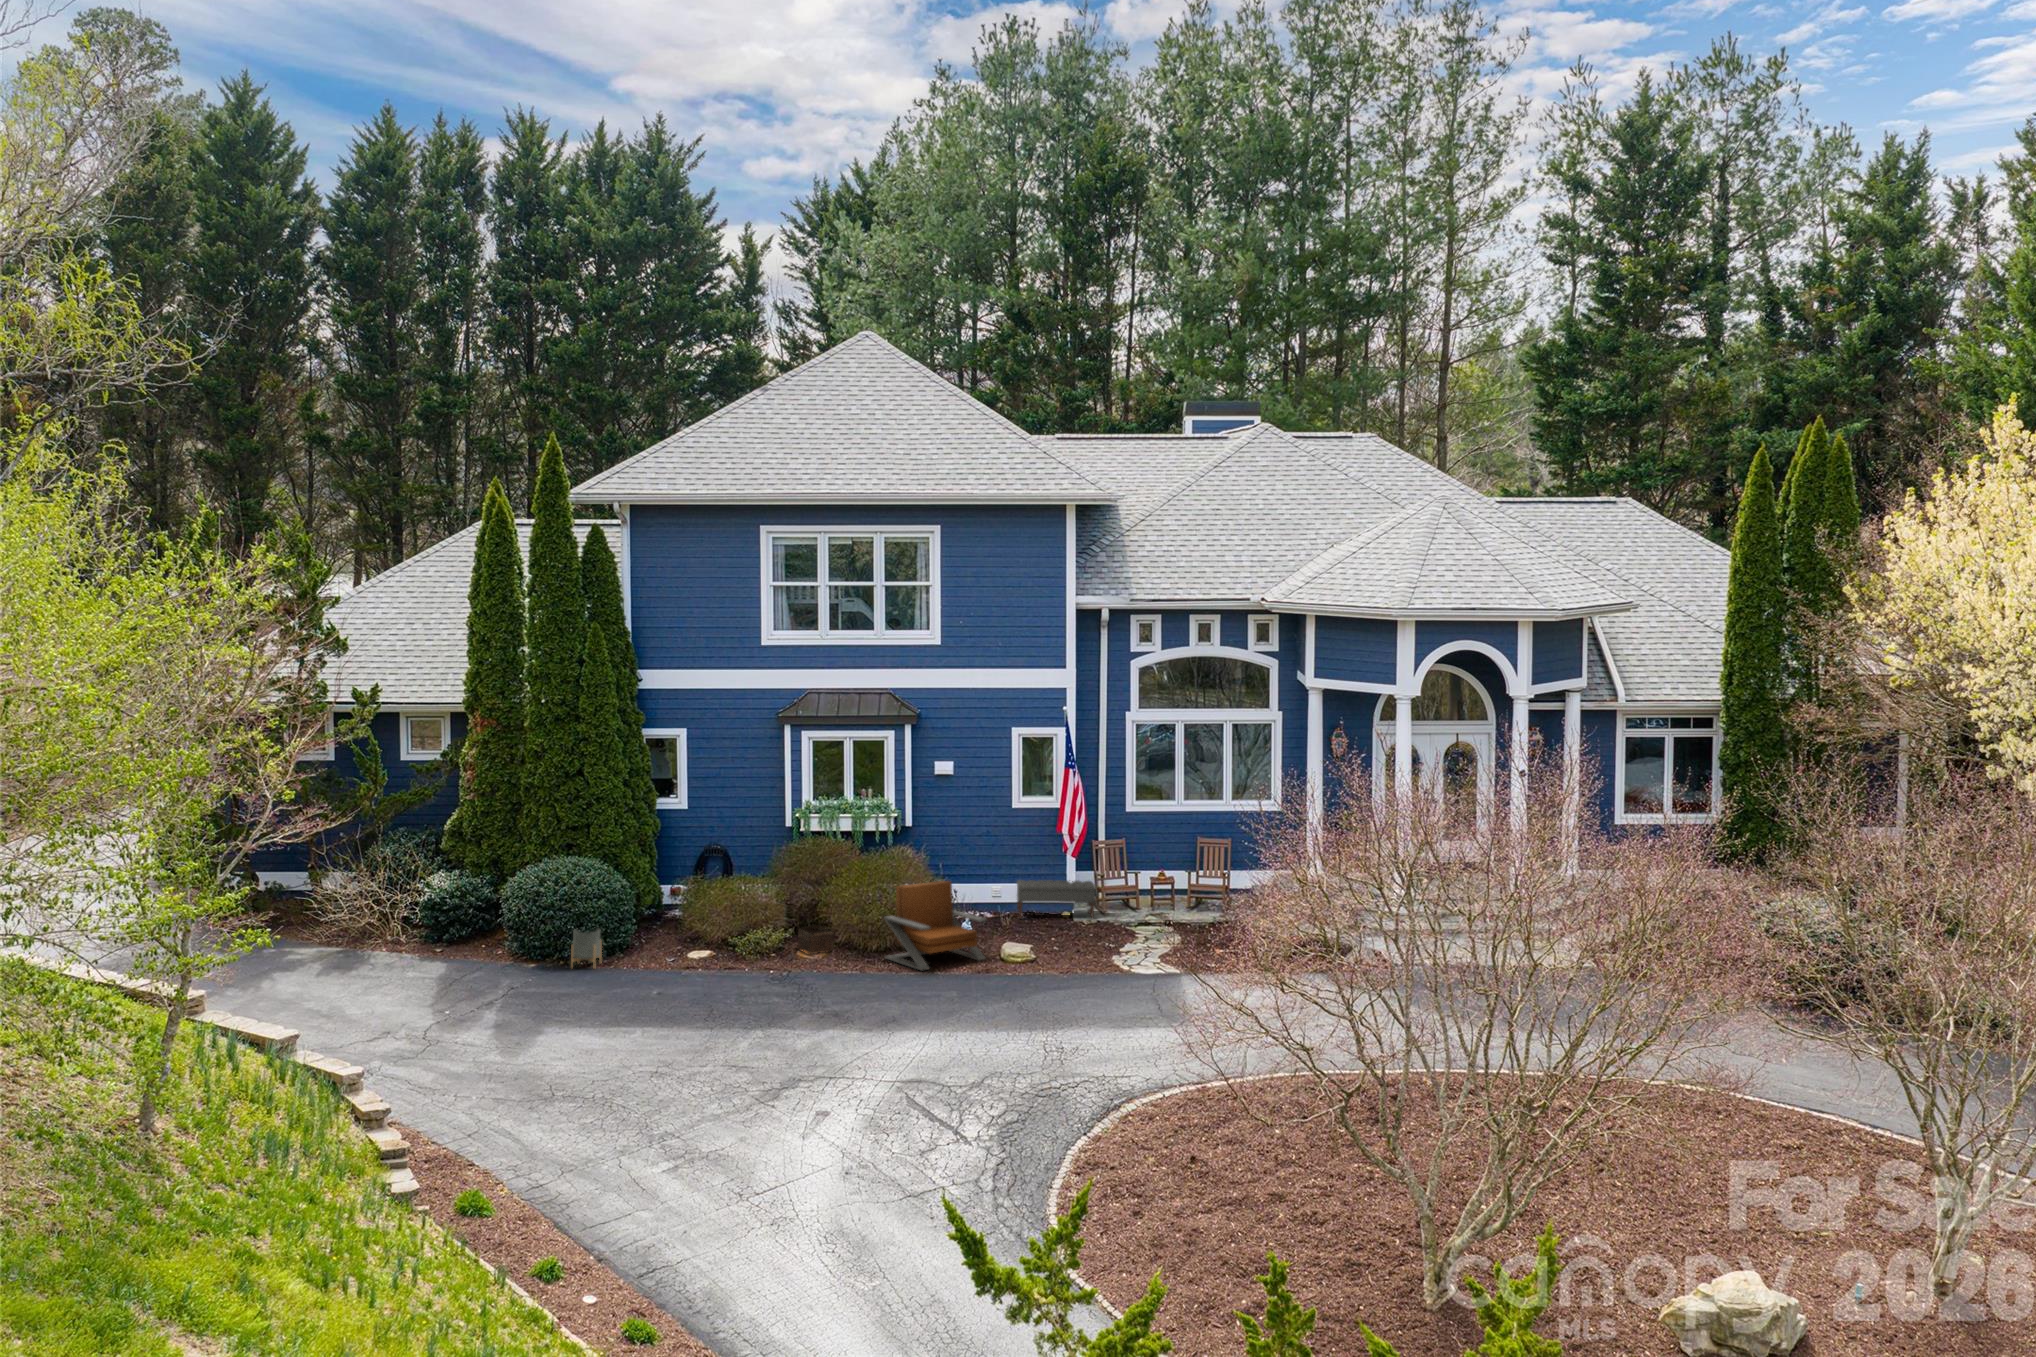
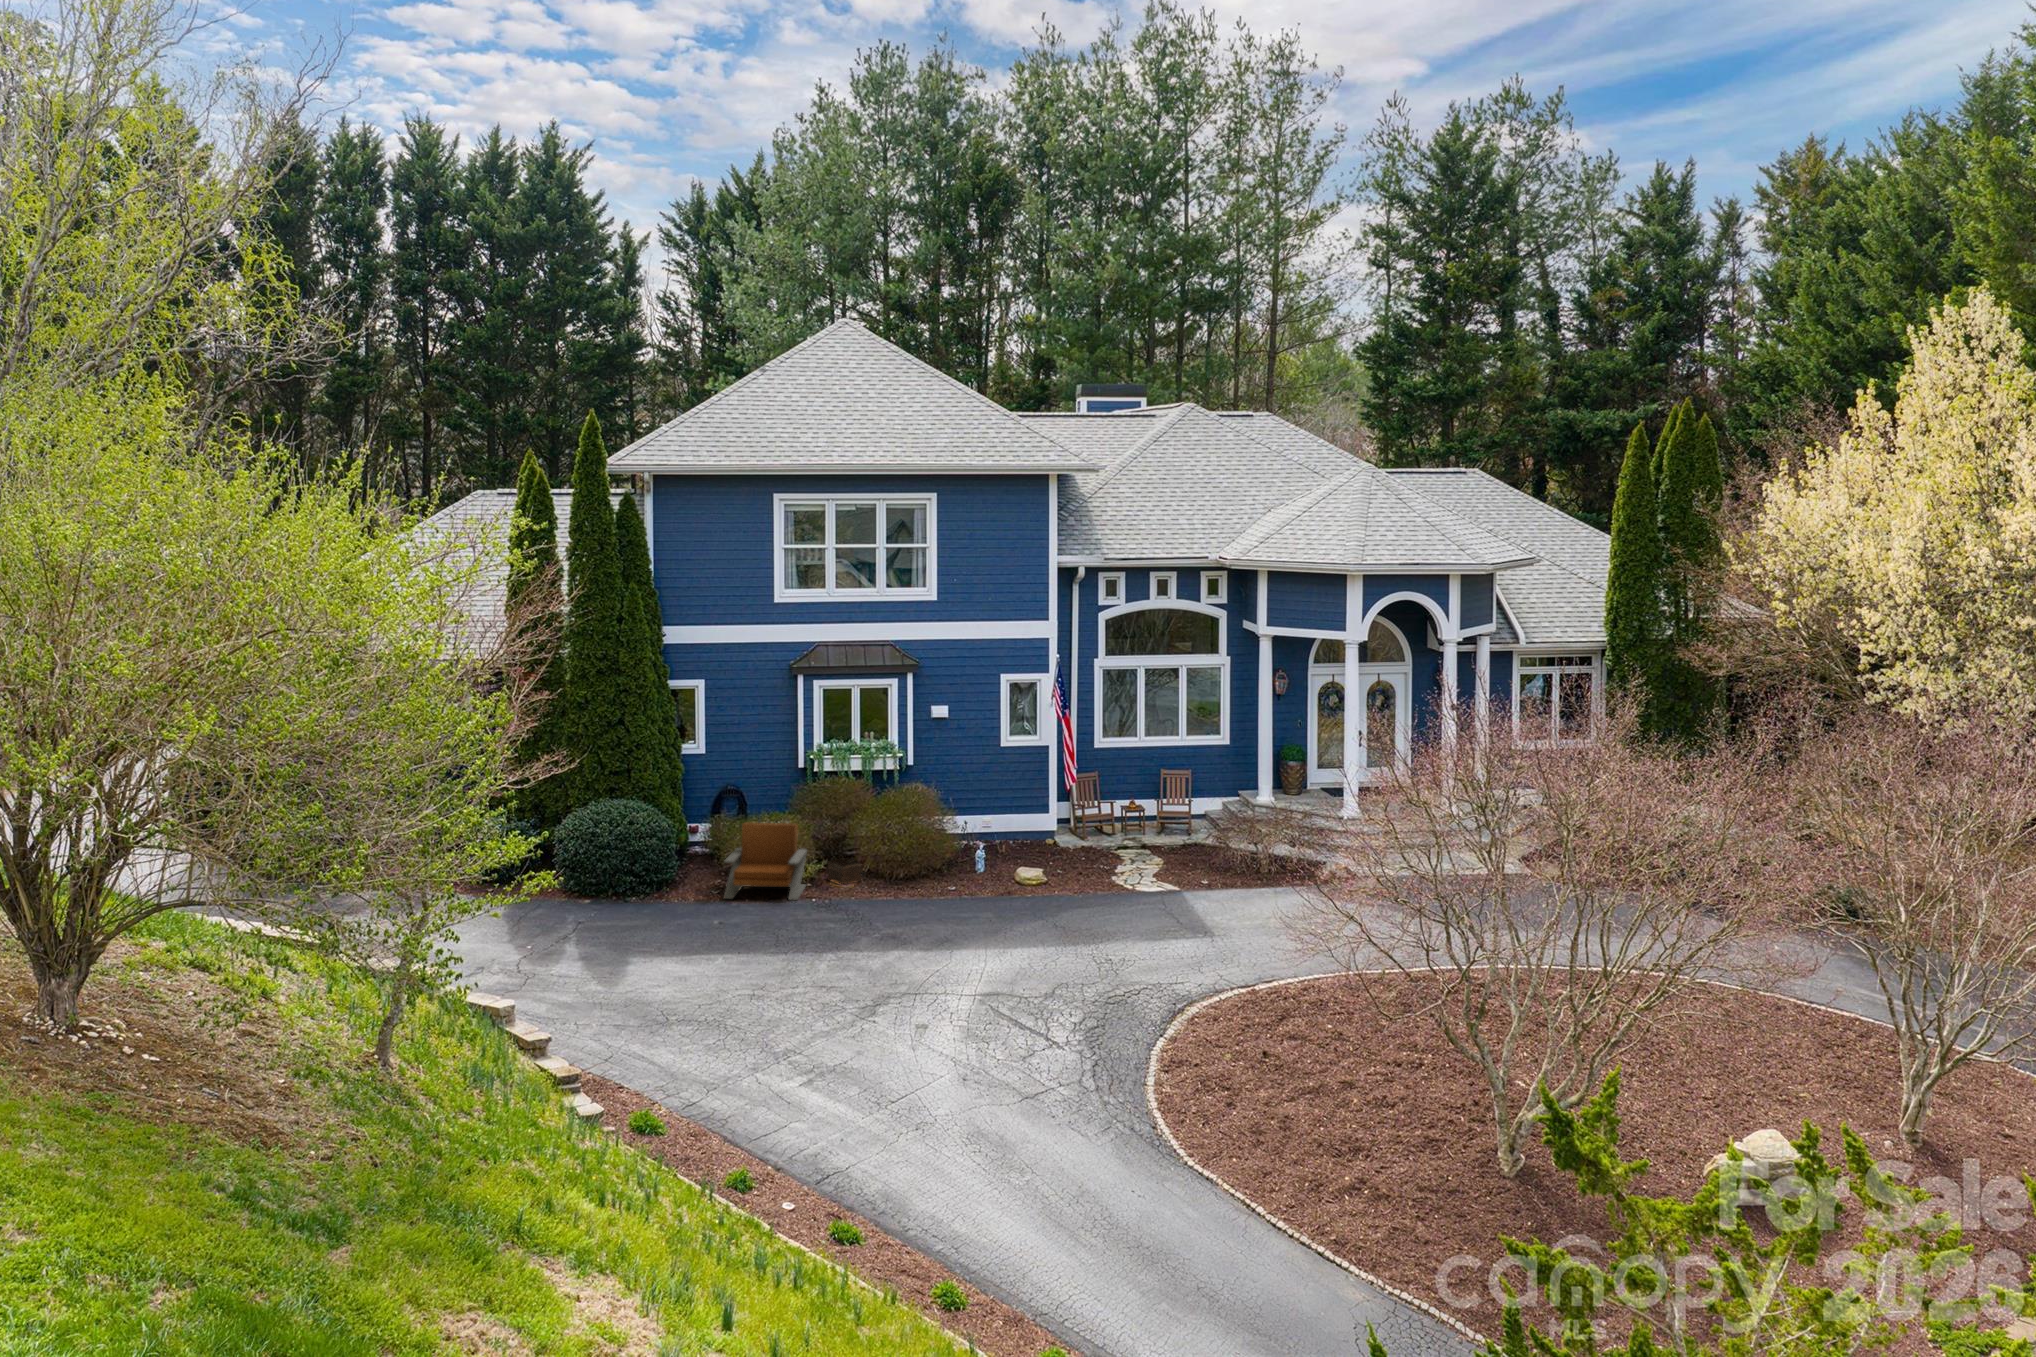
bench: present [1017,880,1096,919] -> none [1007,810,1079,845]
lounge chair: present [884,881,986,971] -> present [724,823,807,900]
planter: present [571,928,602,968] -> none [629,867,655,905]

